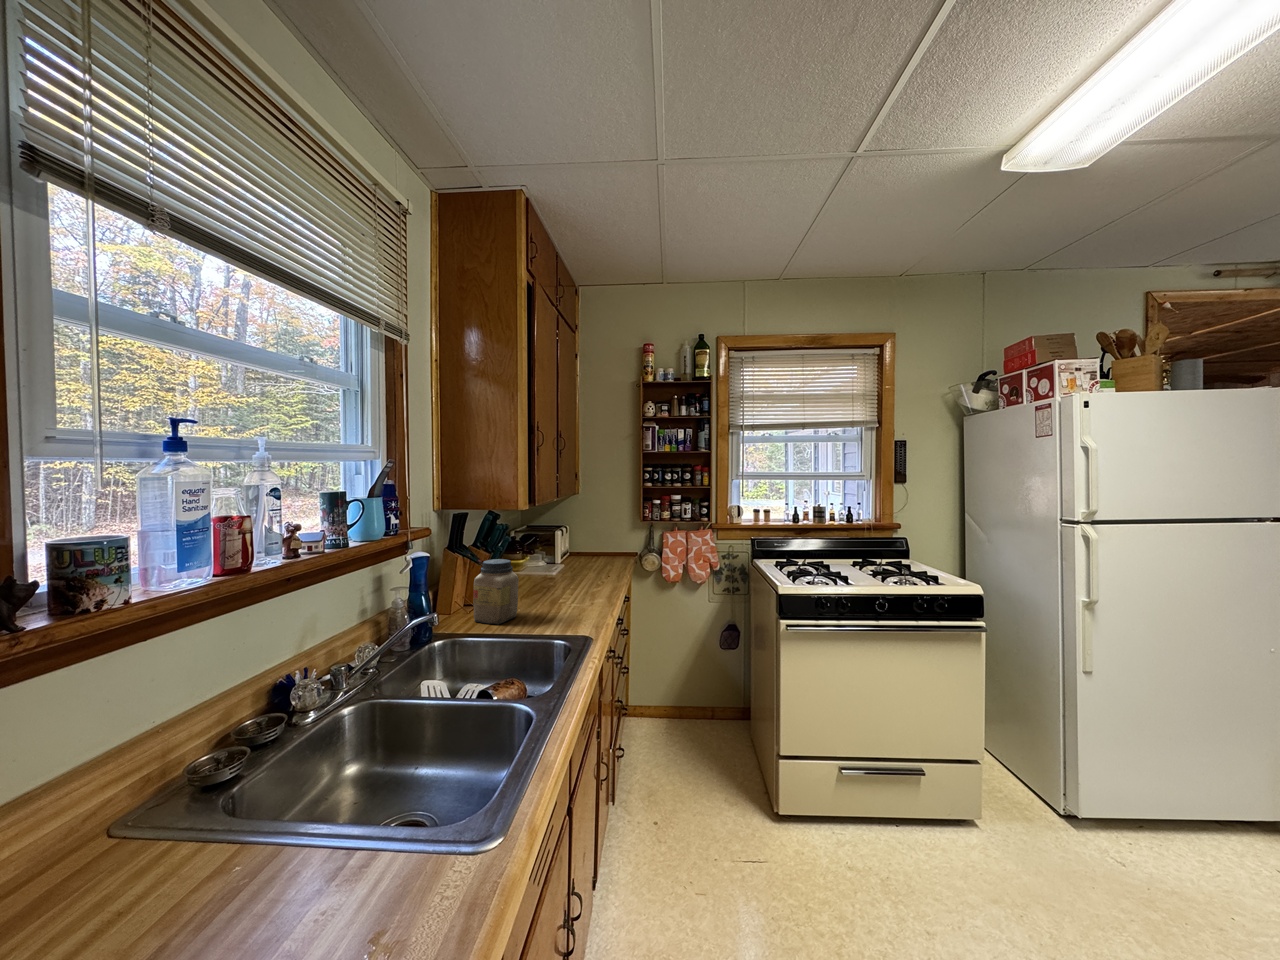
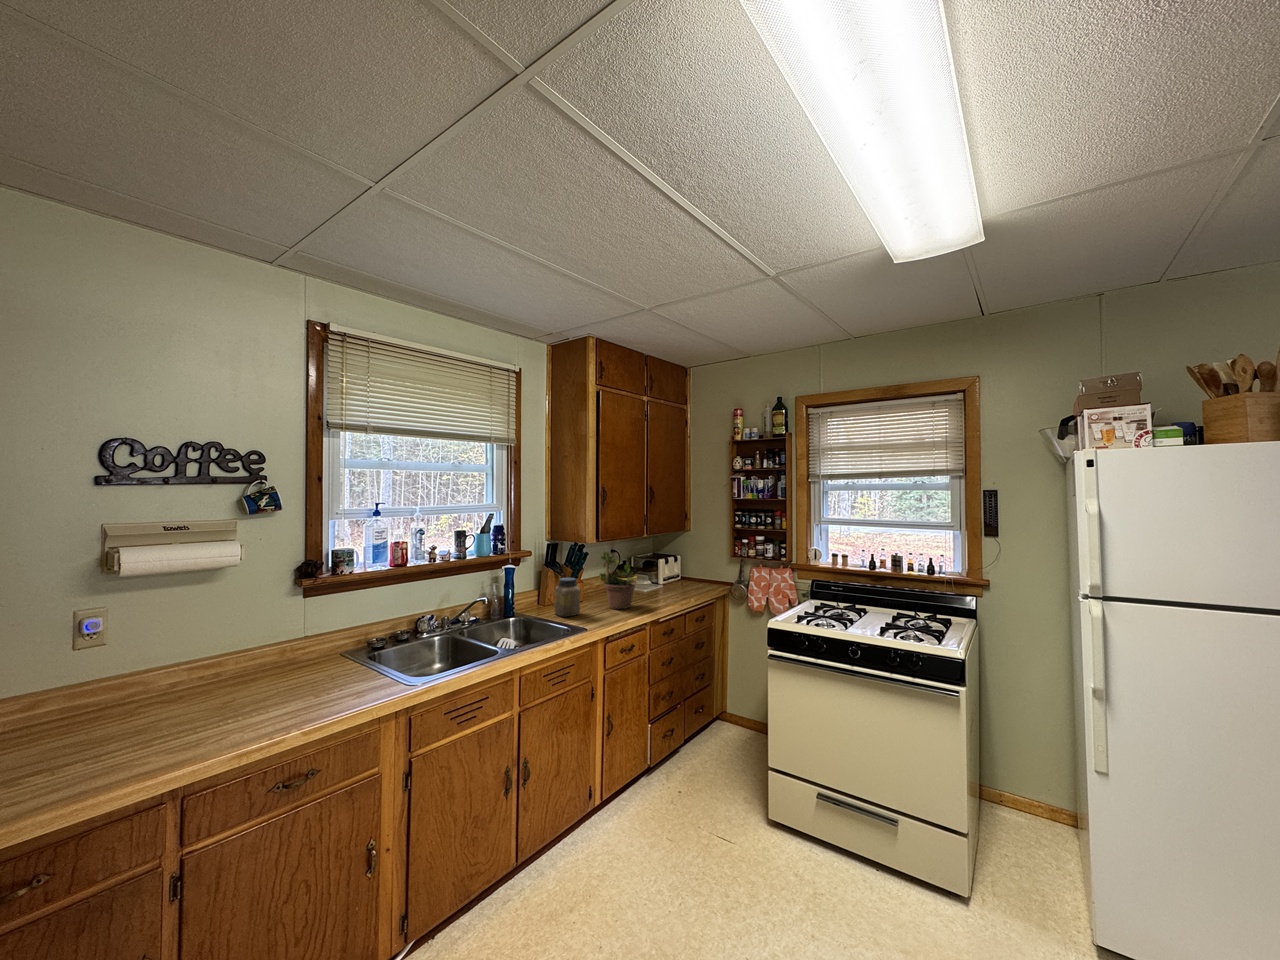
potted plant: none [518,509,583,600] -> present [599,552,636,609]

